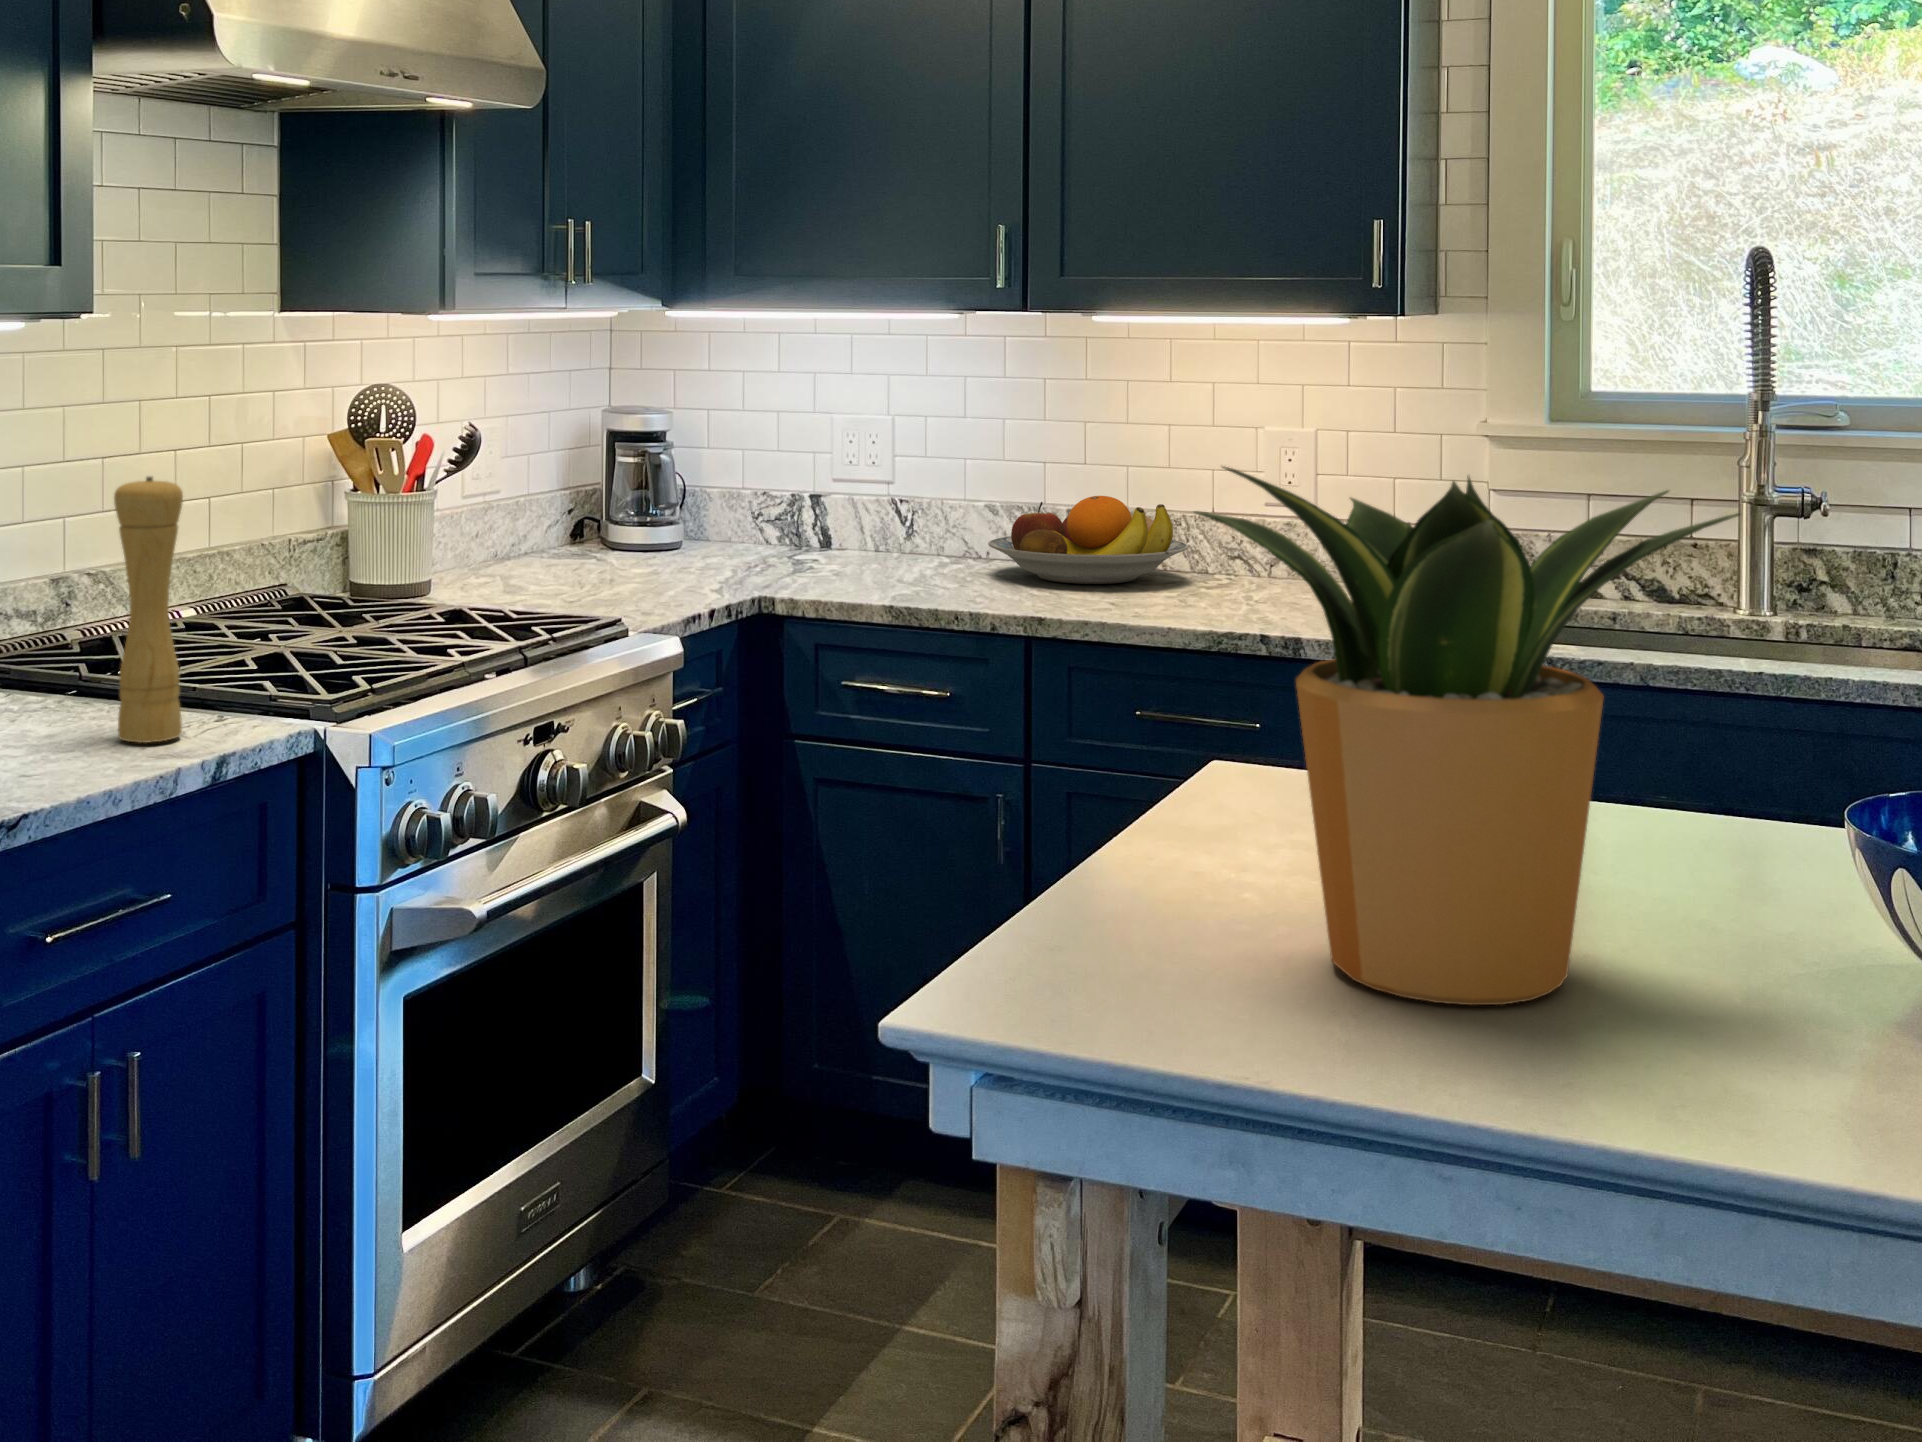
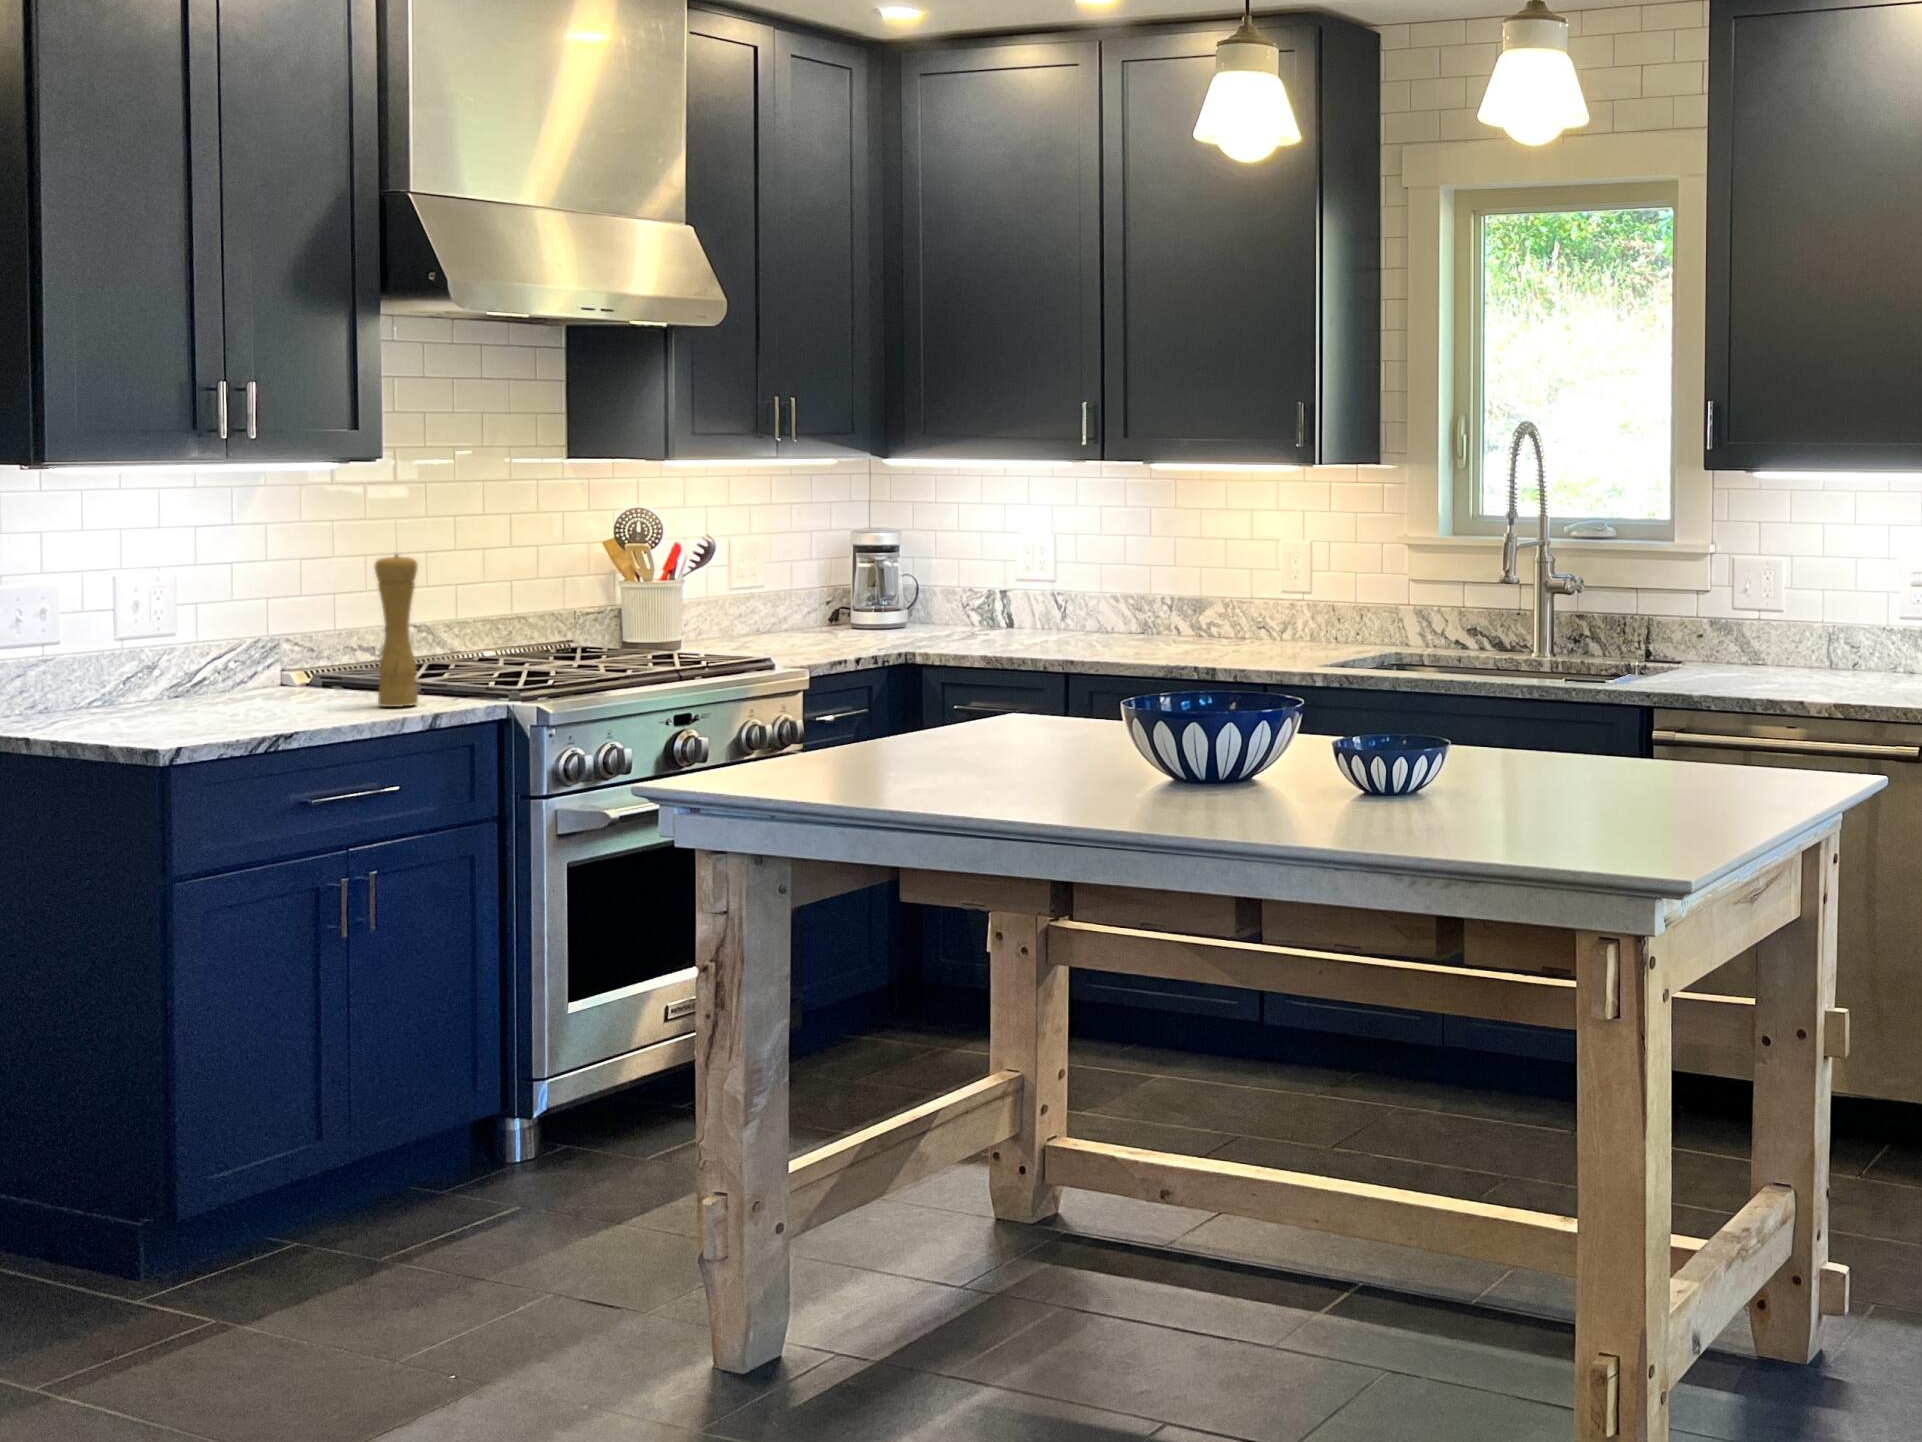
potted plant: present [1195,467,1740,1005] -> none [808,530,1033,780]
fruit bowl: present [988,496,1188,584] -> none [1082,585,1217,643]

